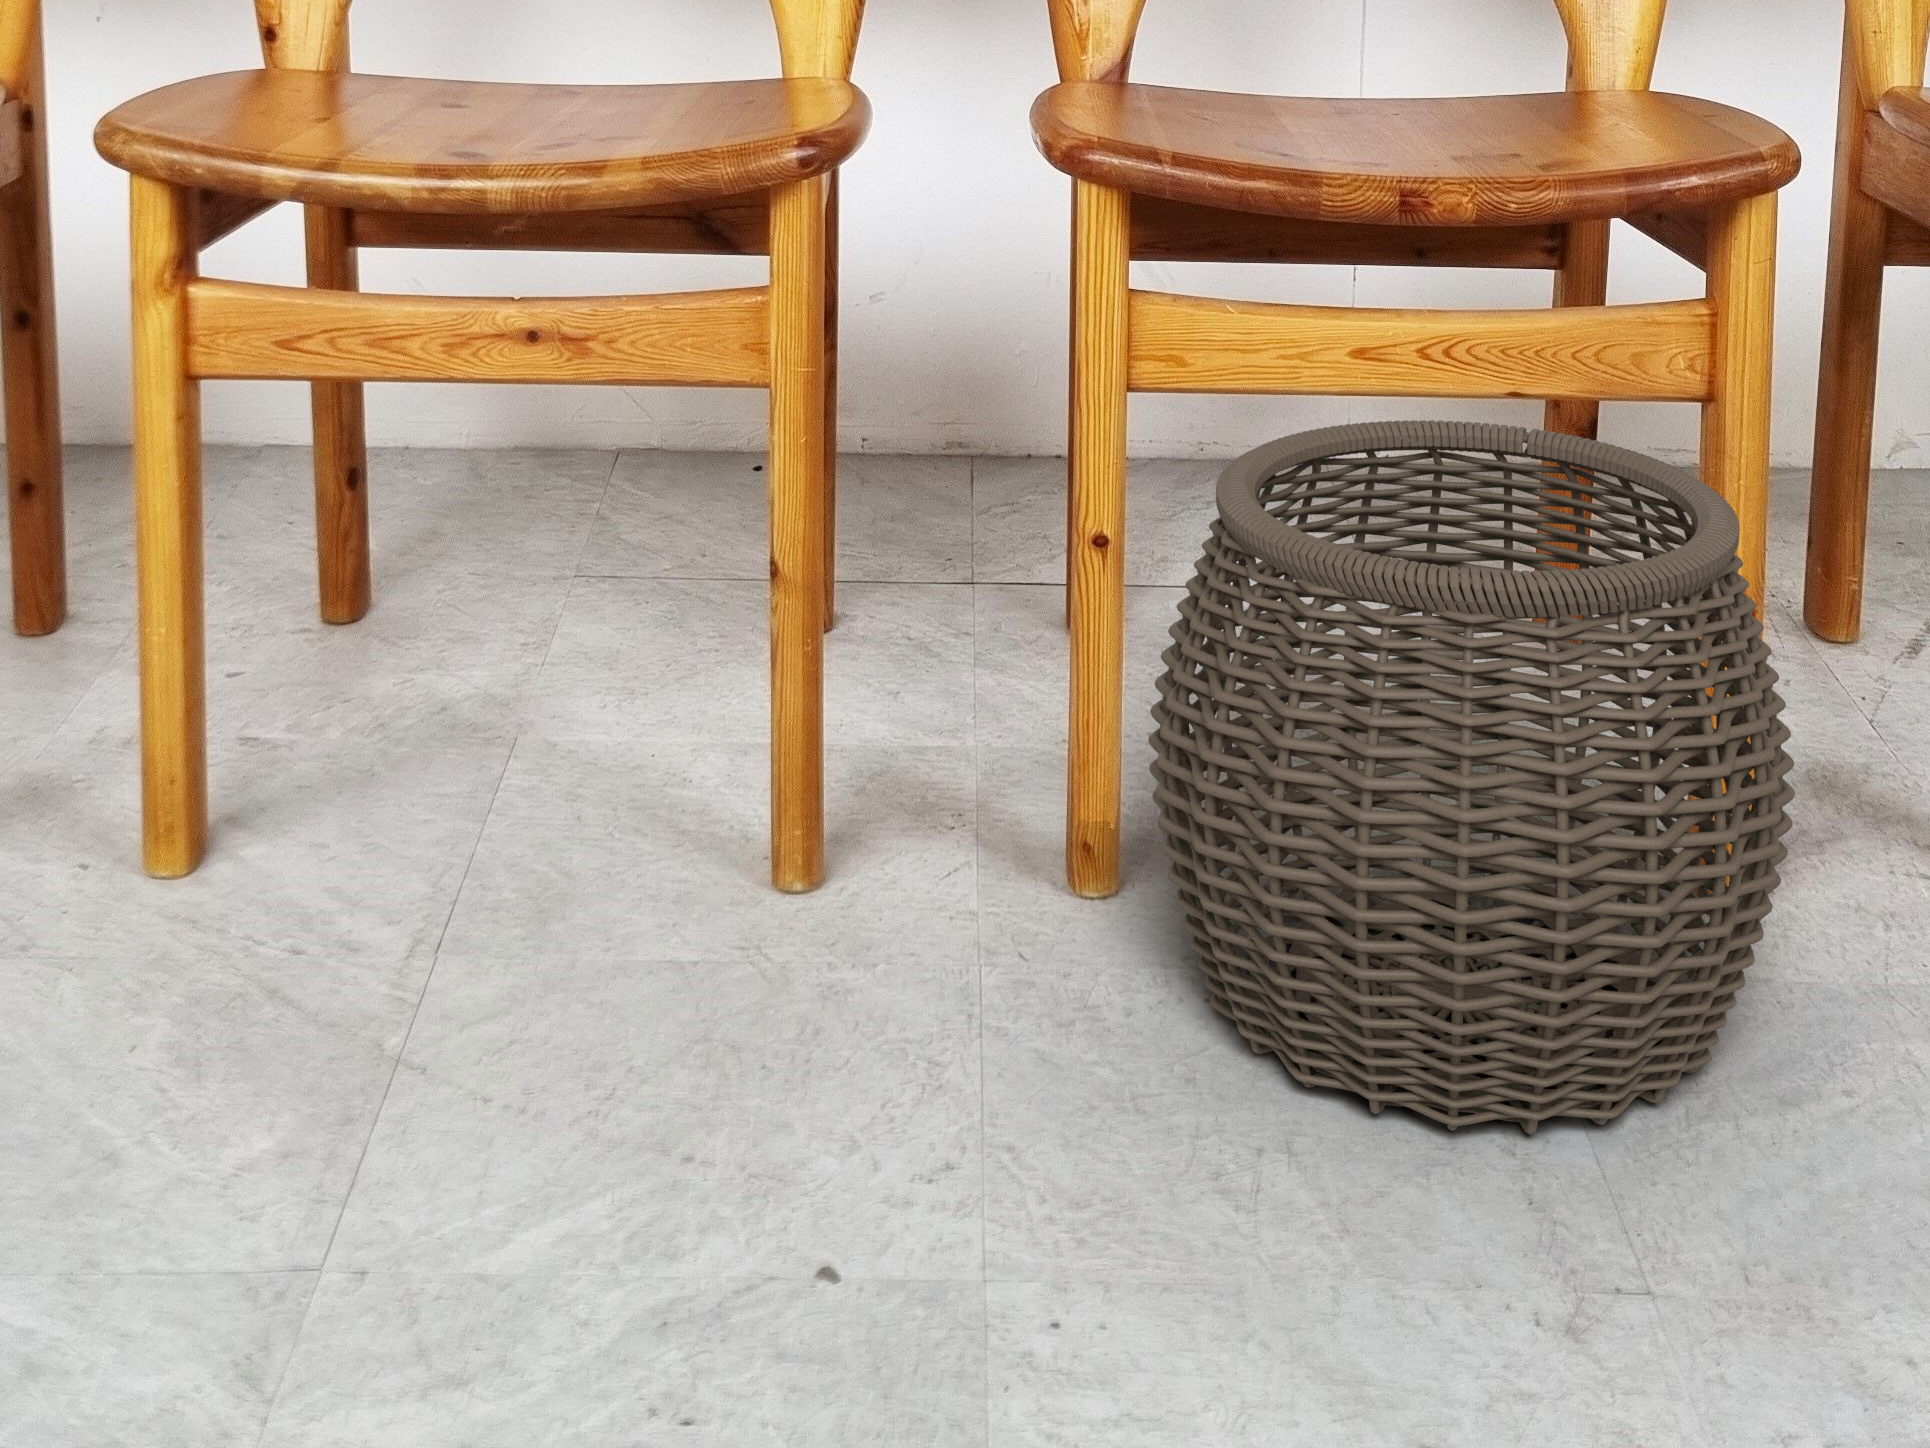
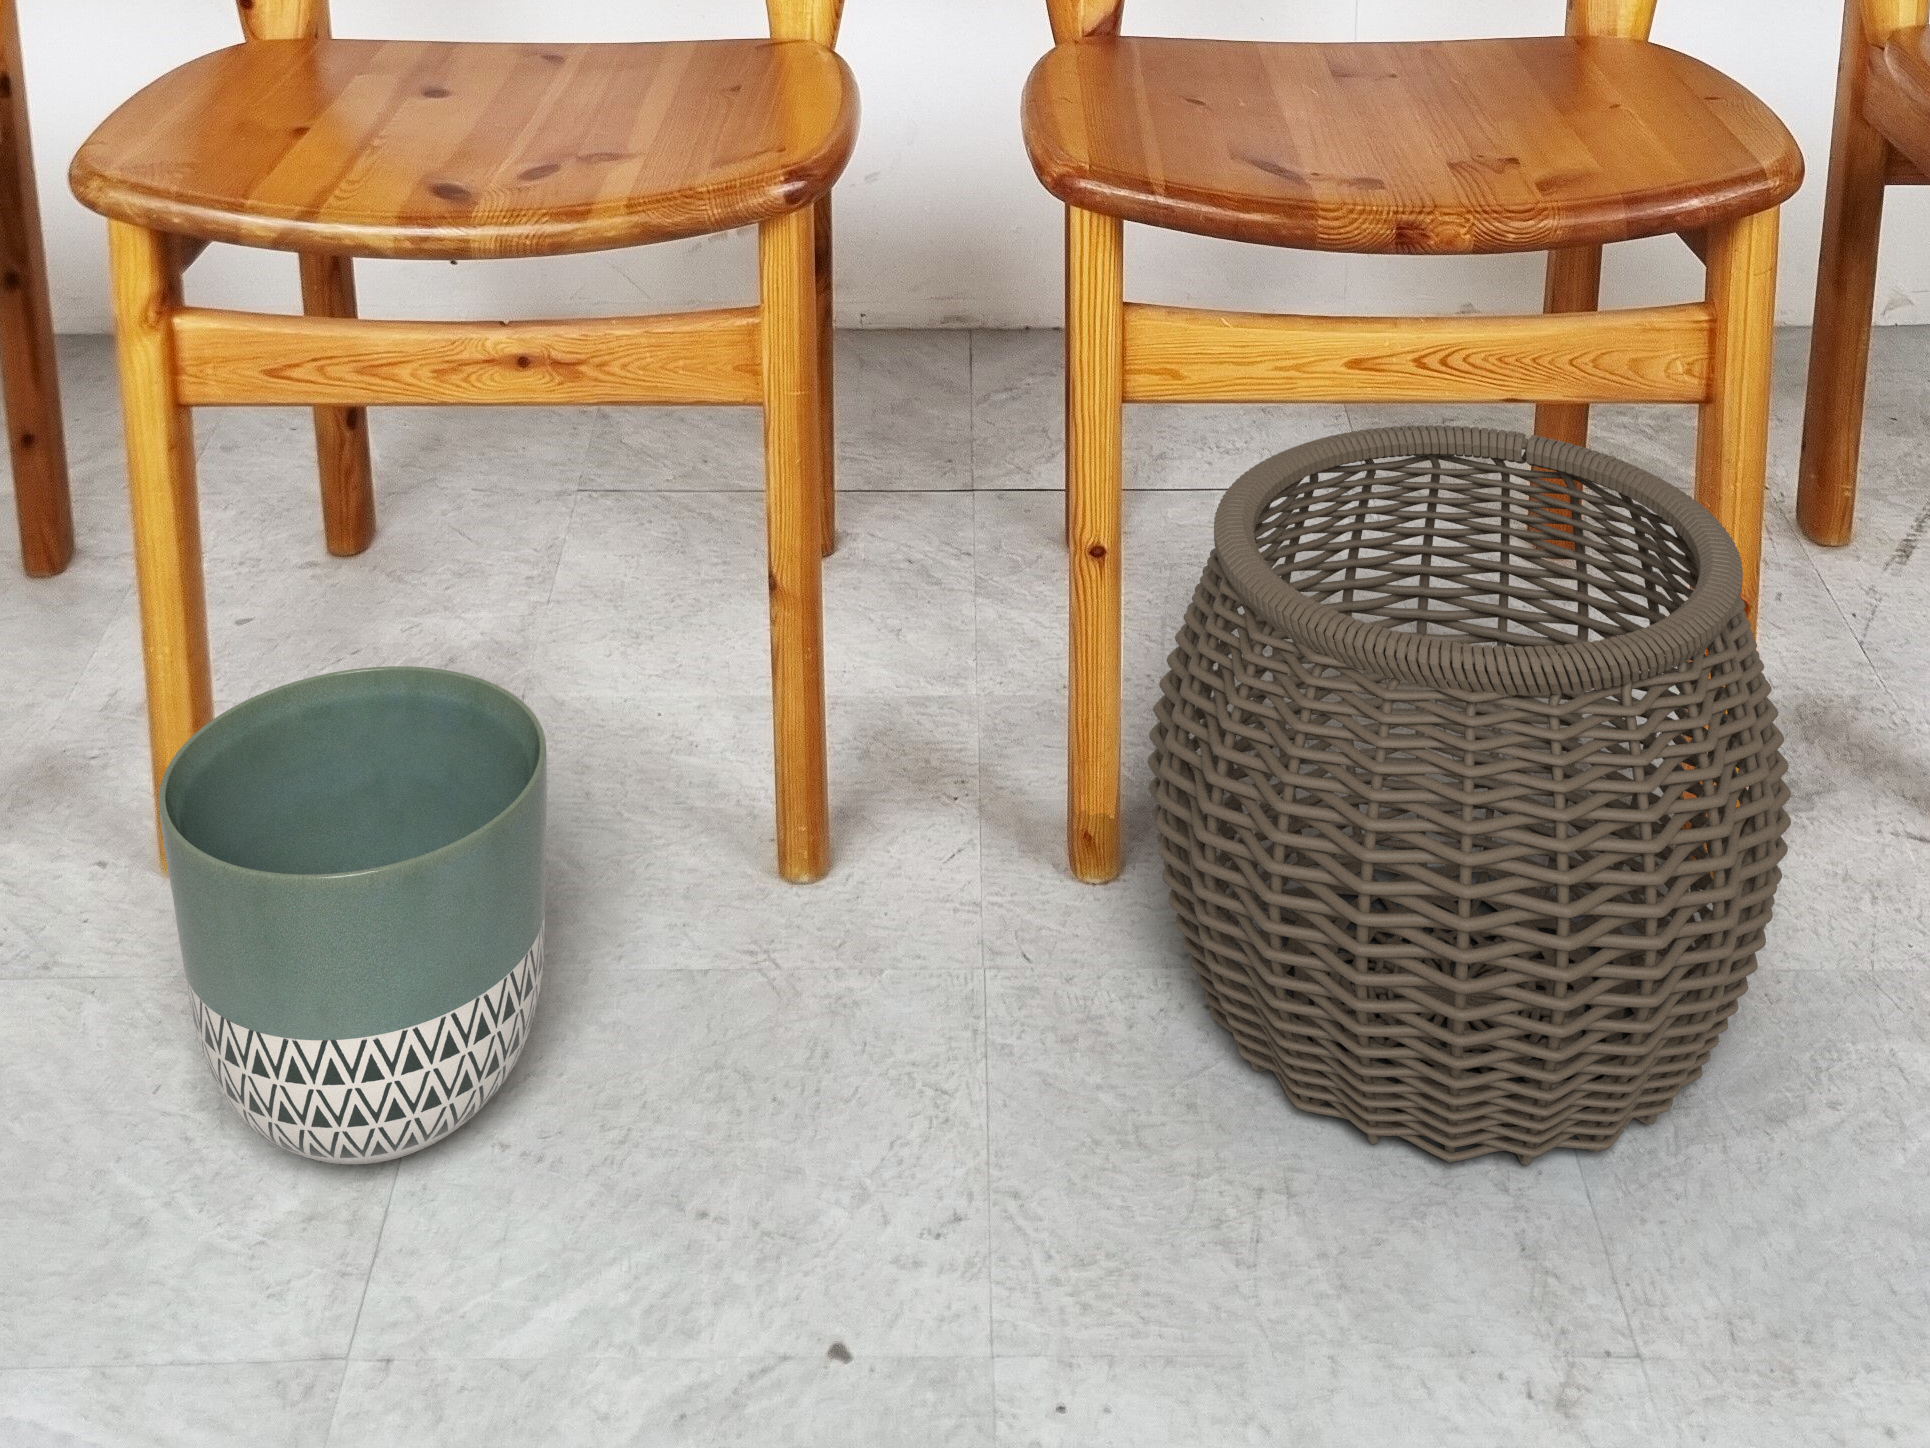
planter: none [161,620,548,1108] -> present [159,666,547,1164]

